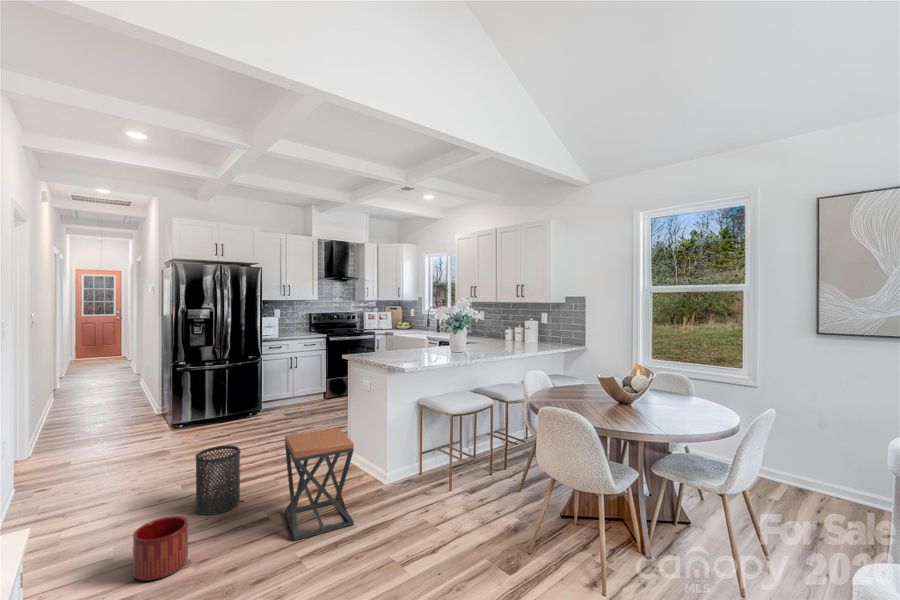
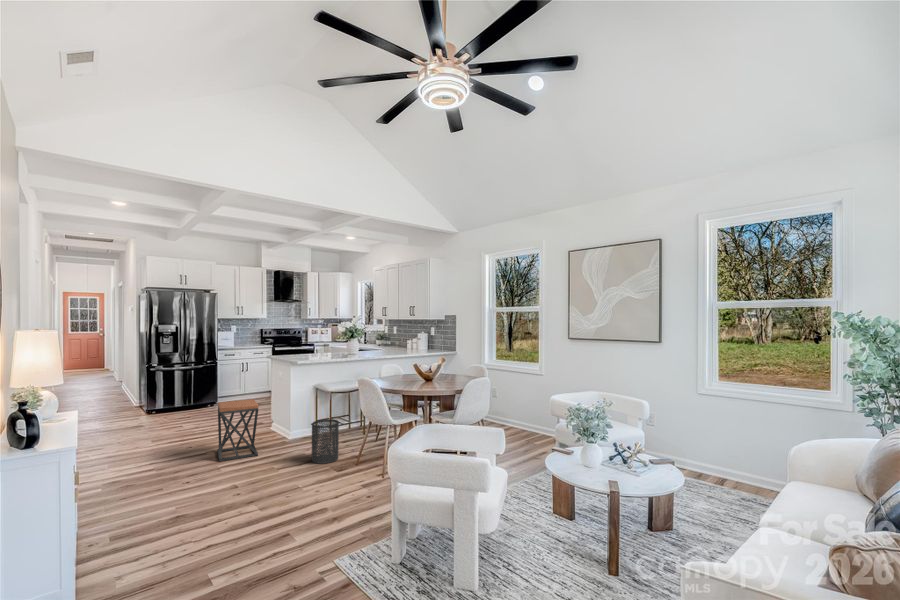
trash can: present [195,445,241,515] -> present [311,420,340,464]
planter: present [133,516,188,581] -> none [124,444,155,475]

